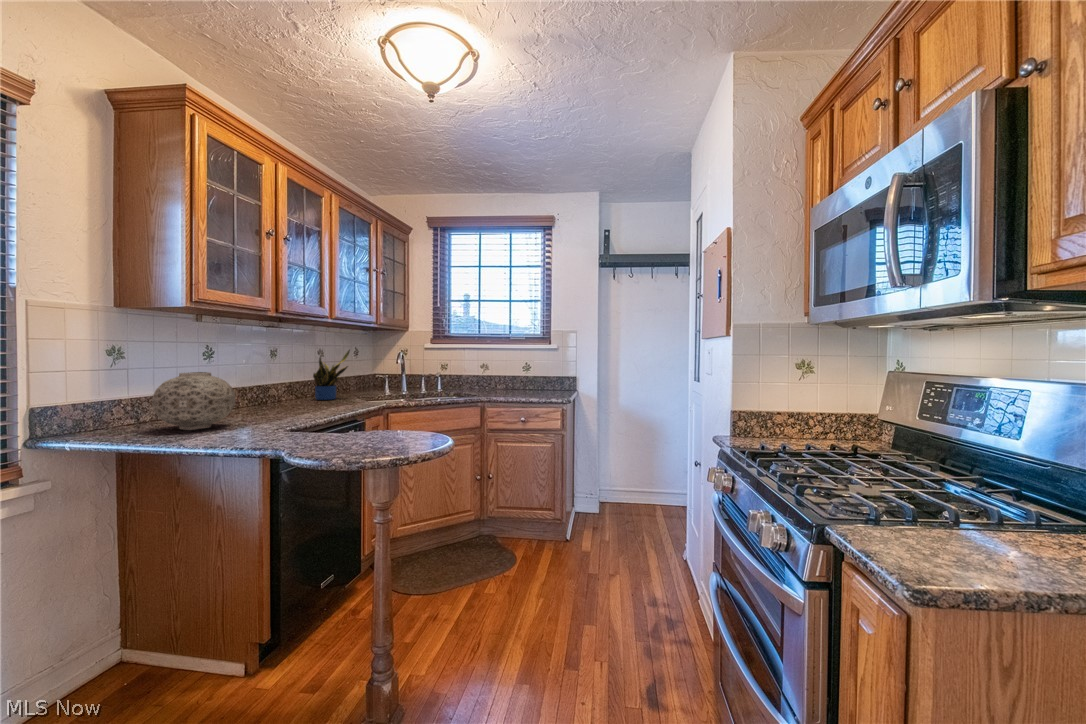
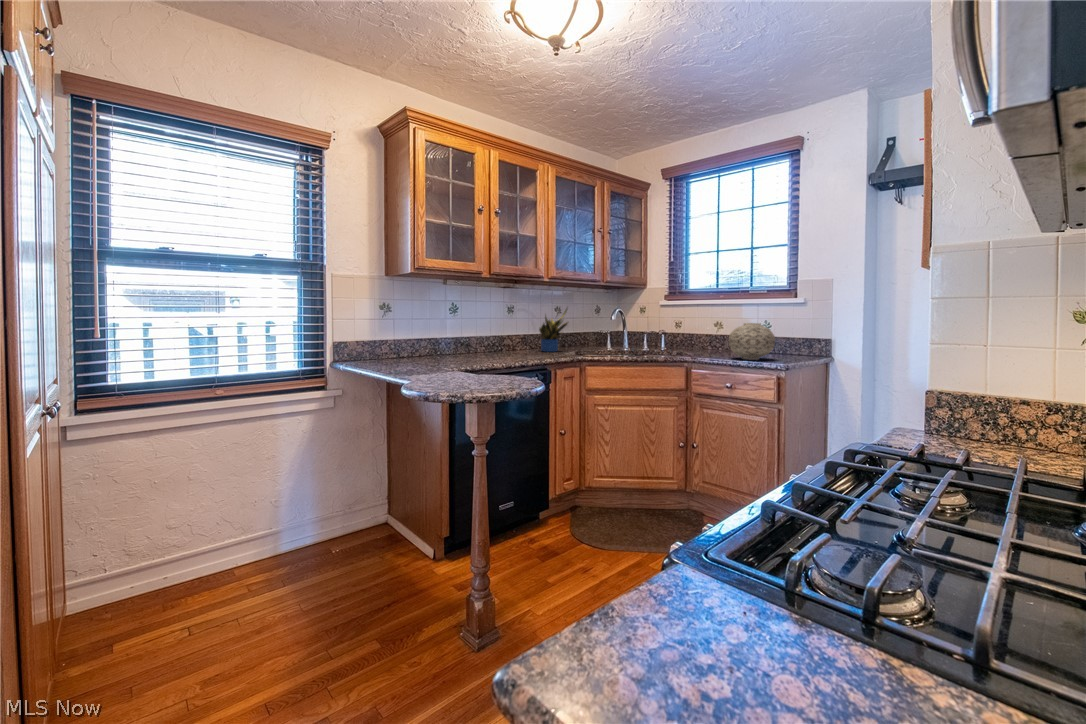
vase: present [152,372,235,430] -> present [729,323,775,360]

